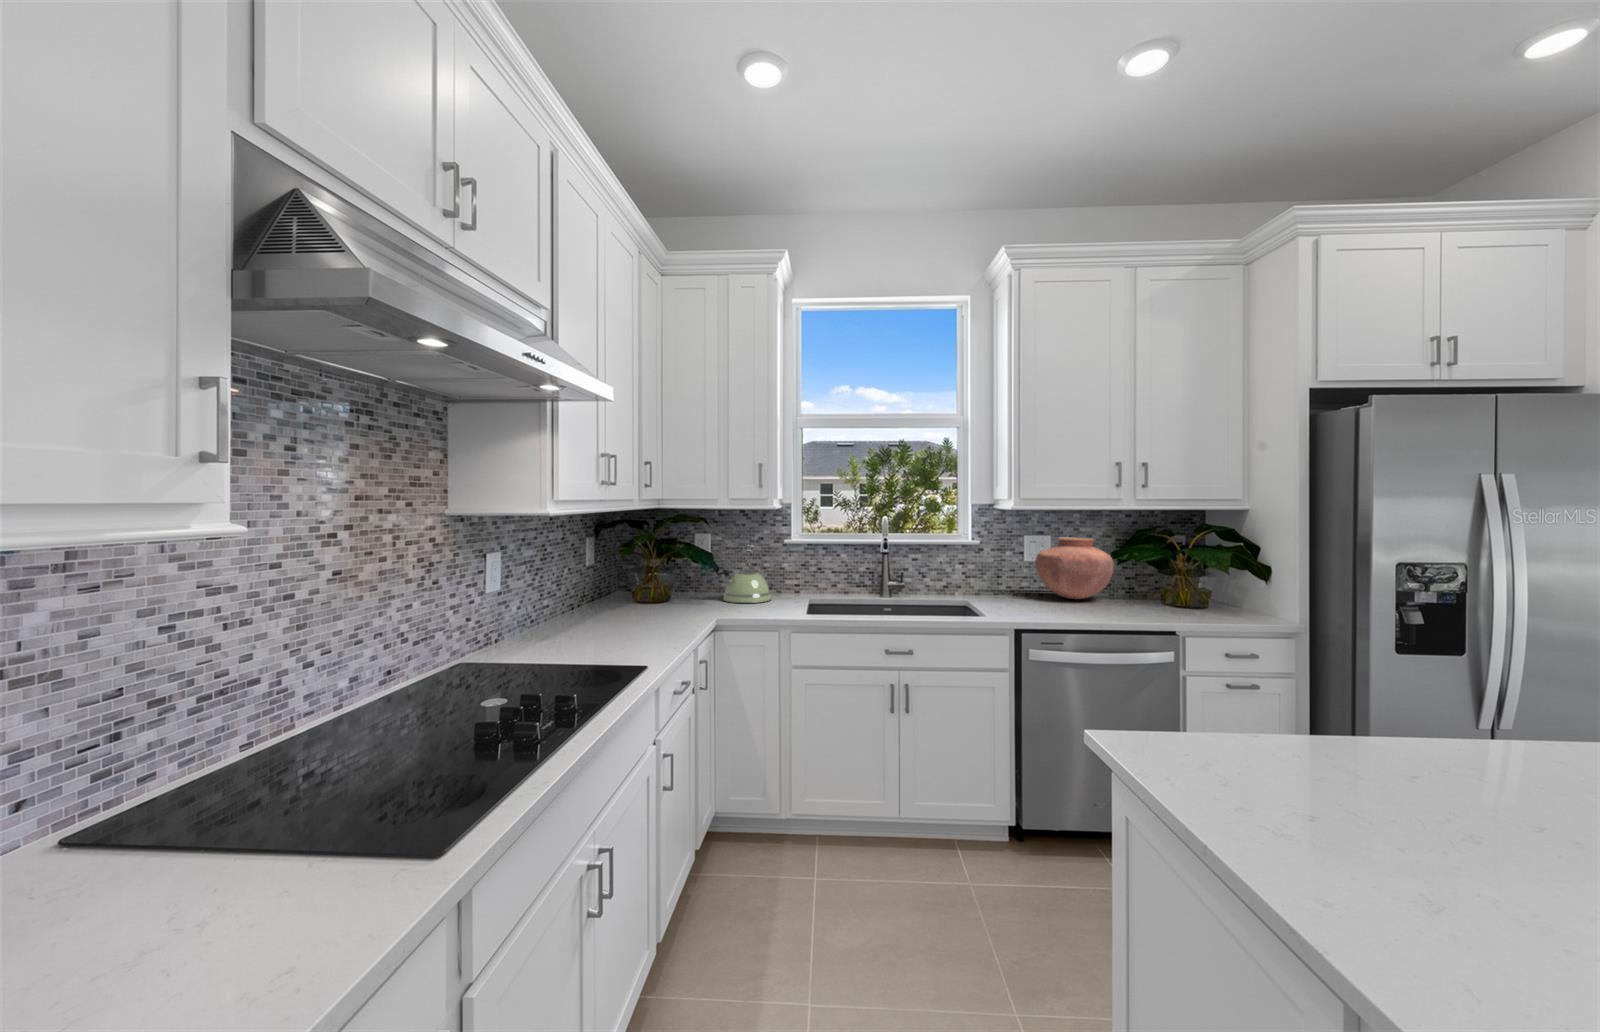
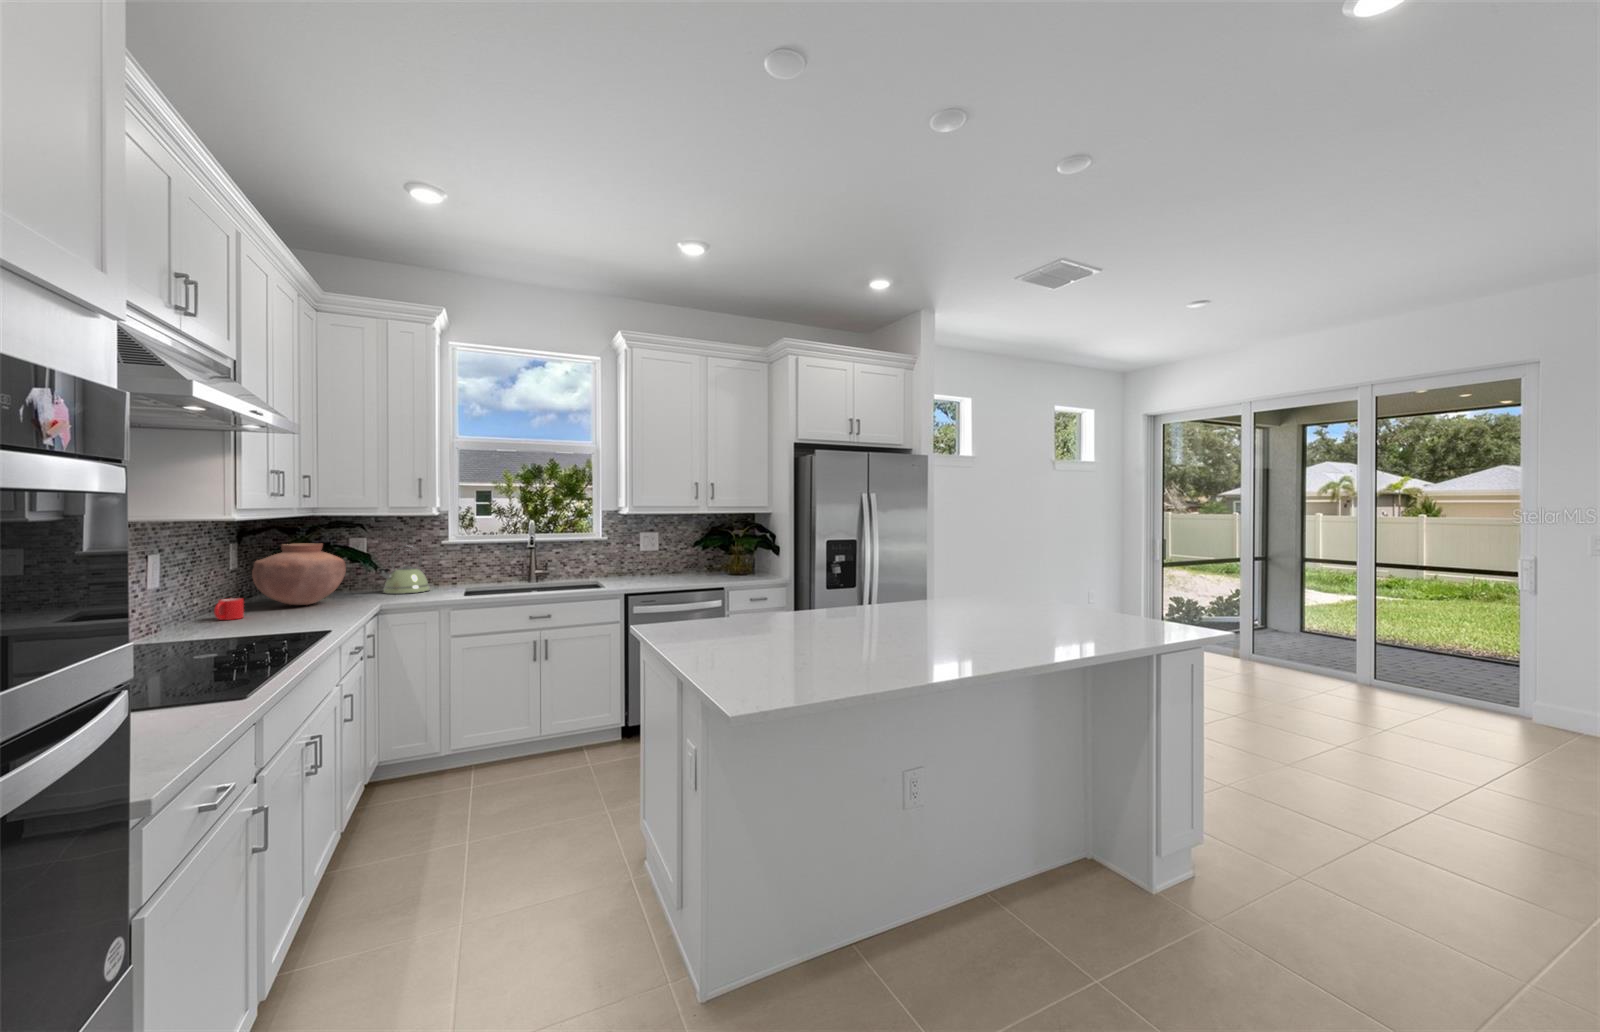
vase: present [1035,538,1114,599] -> present [252,543,346,605]
mug: none [552,603,580,629] -> present [214,598,244,620]

